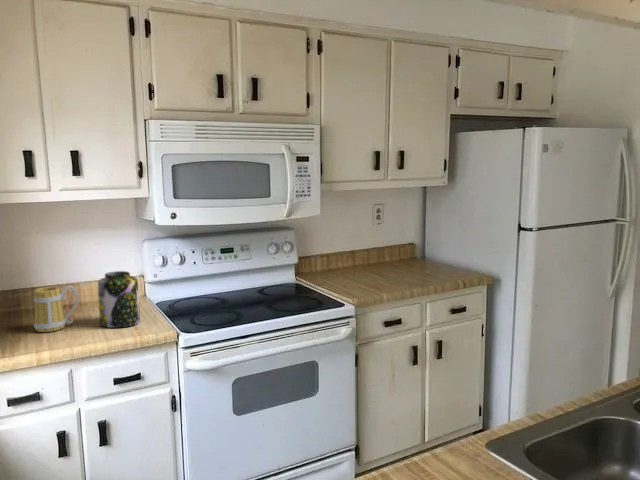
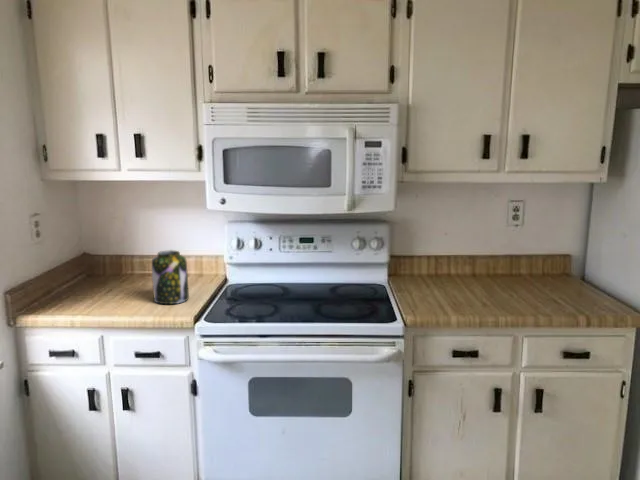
mug: present [34,286,79,332] -> none [105,258,142,298]

